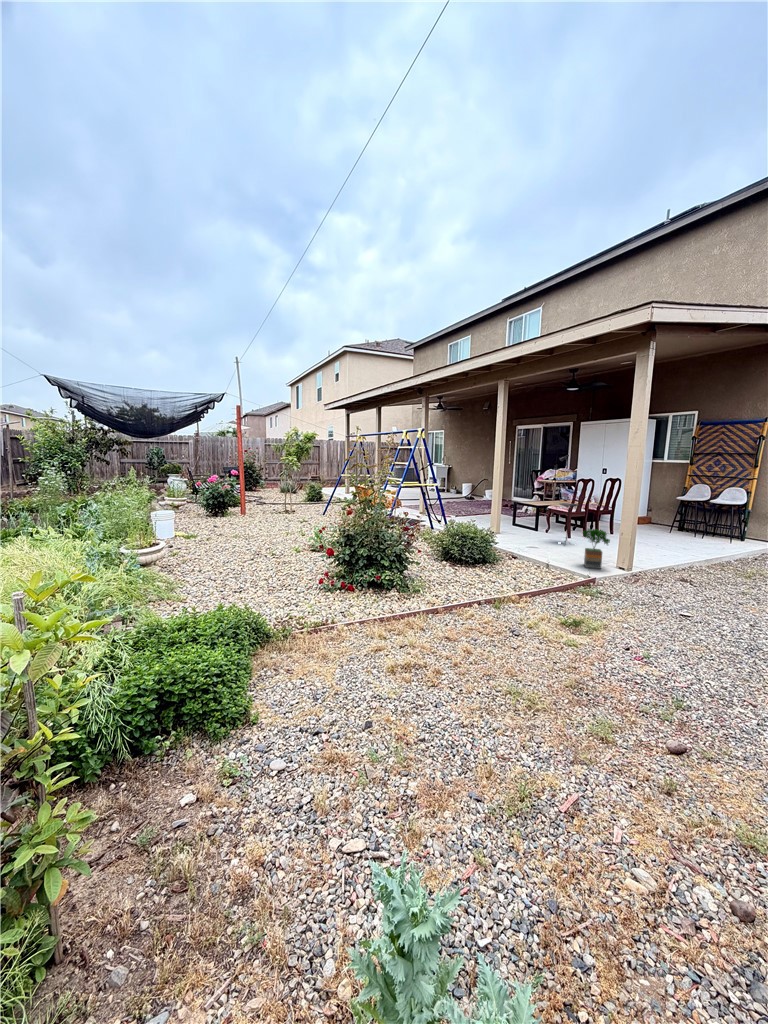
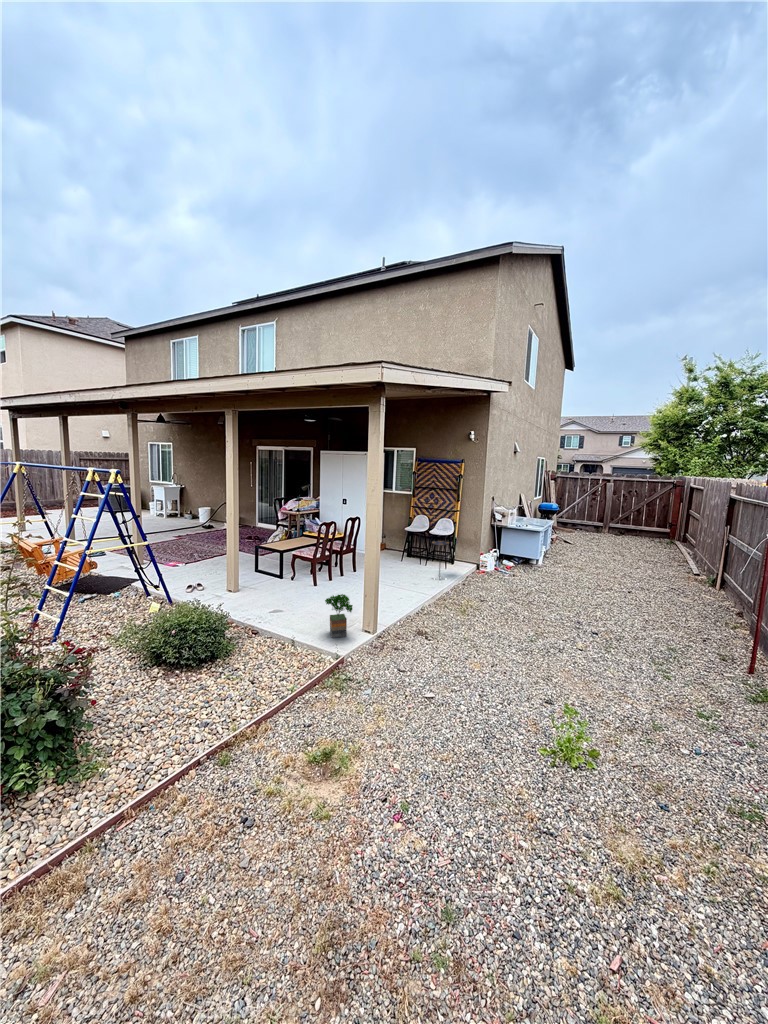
side table: present [560,503,579,542] -> present [432,541,449,577]

